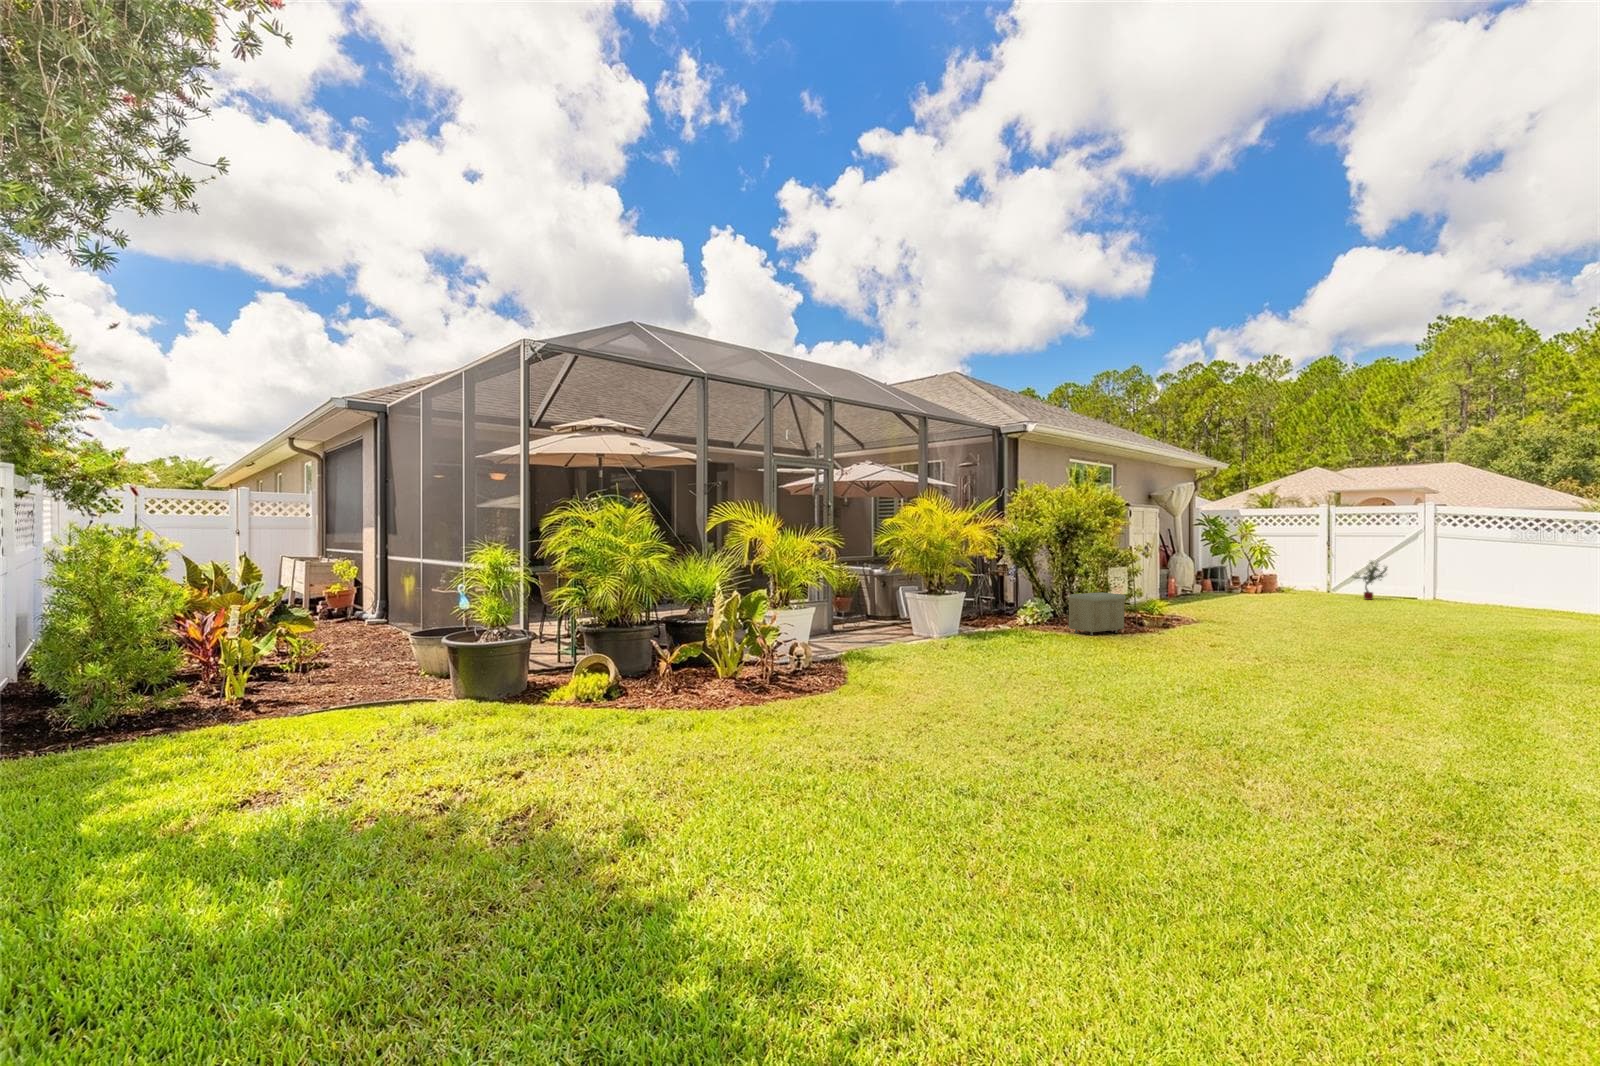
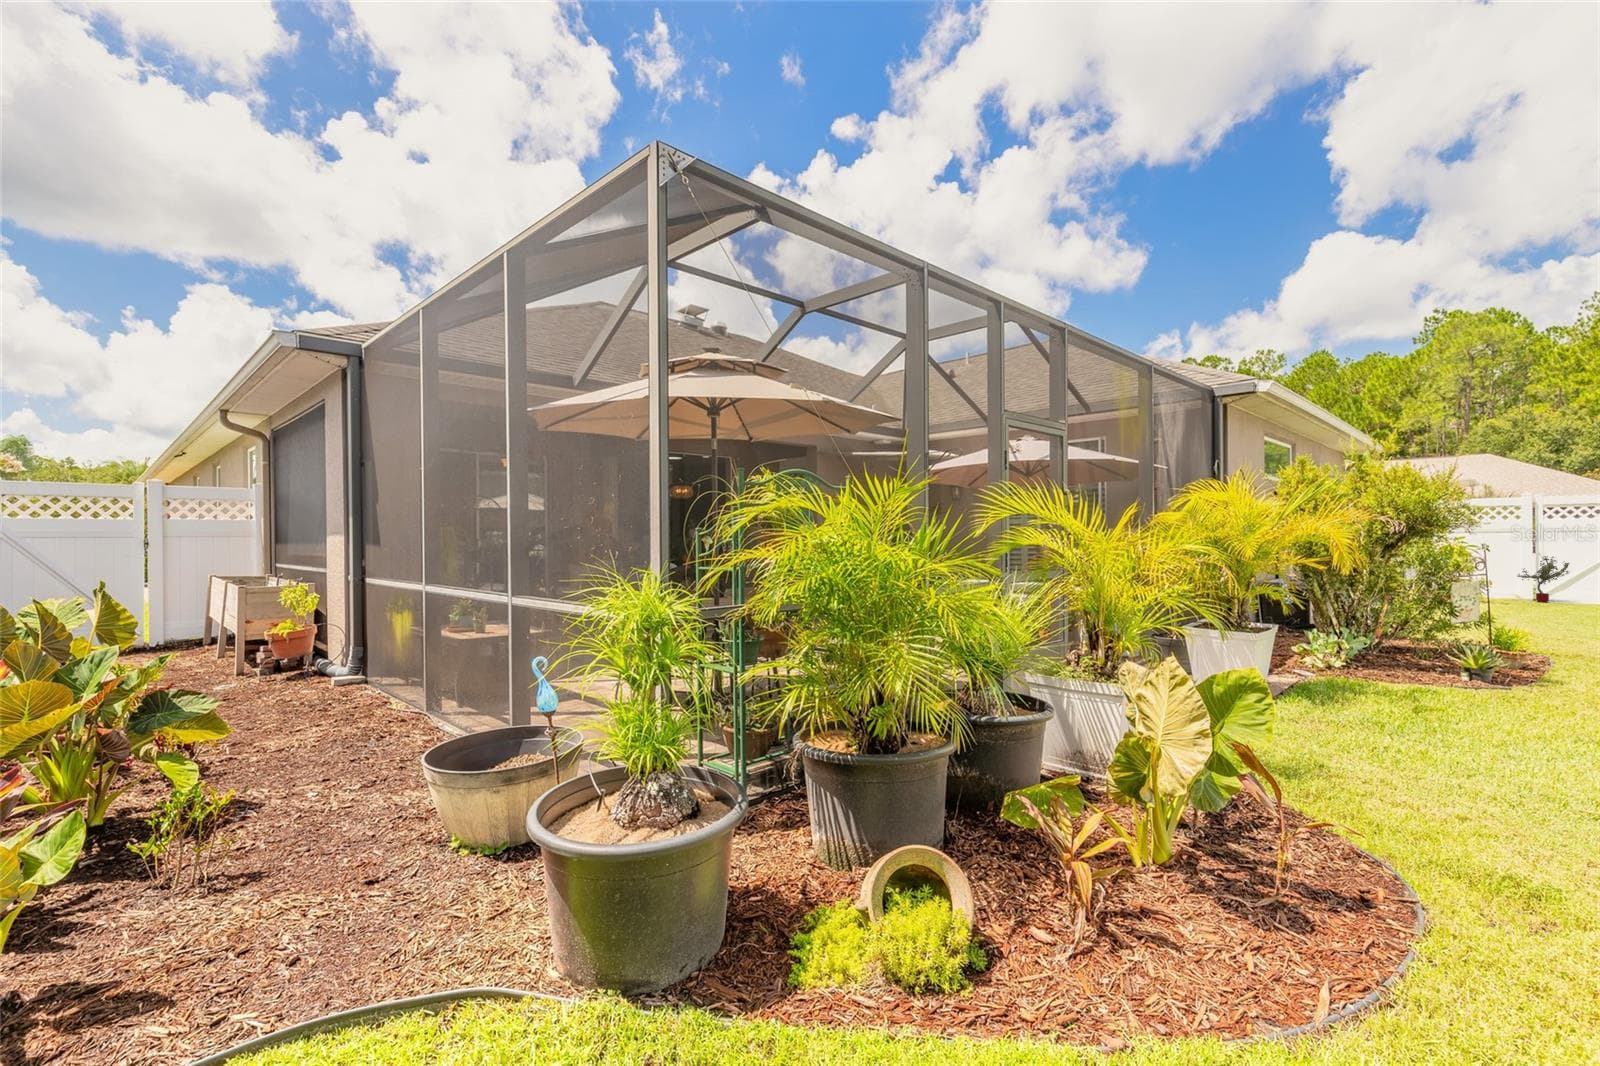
storage bench: present [1069,592,1126,635] -> none [1356,608,1430,671]

